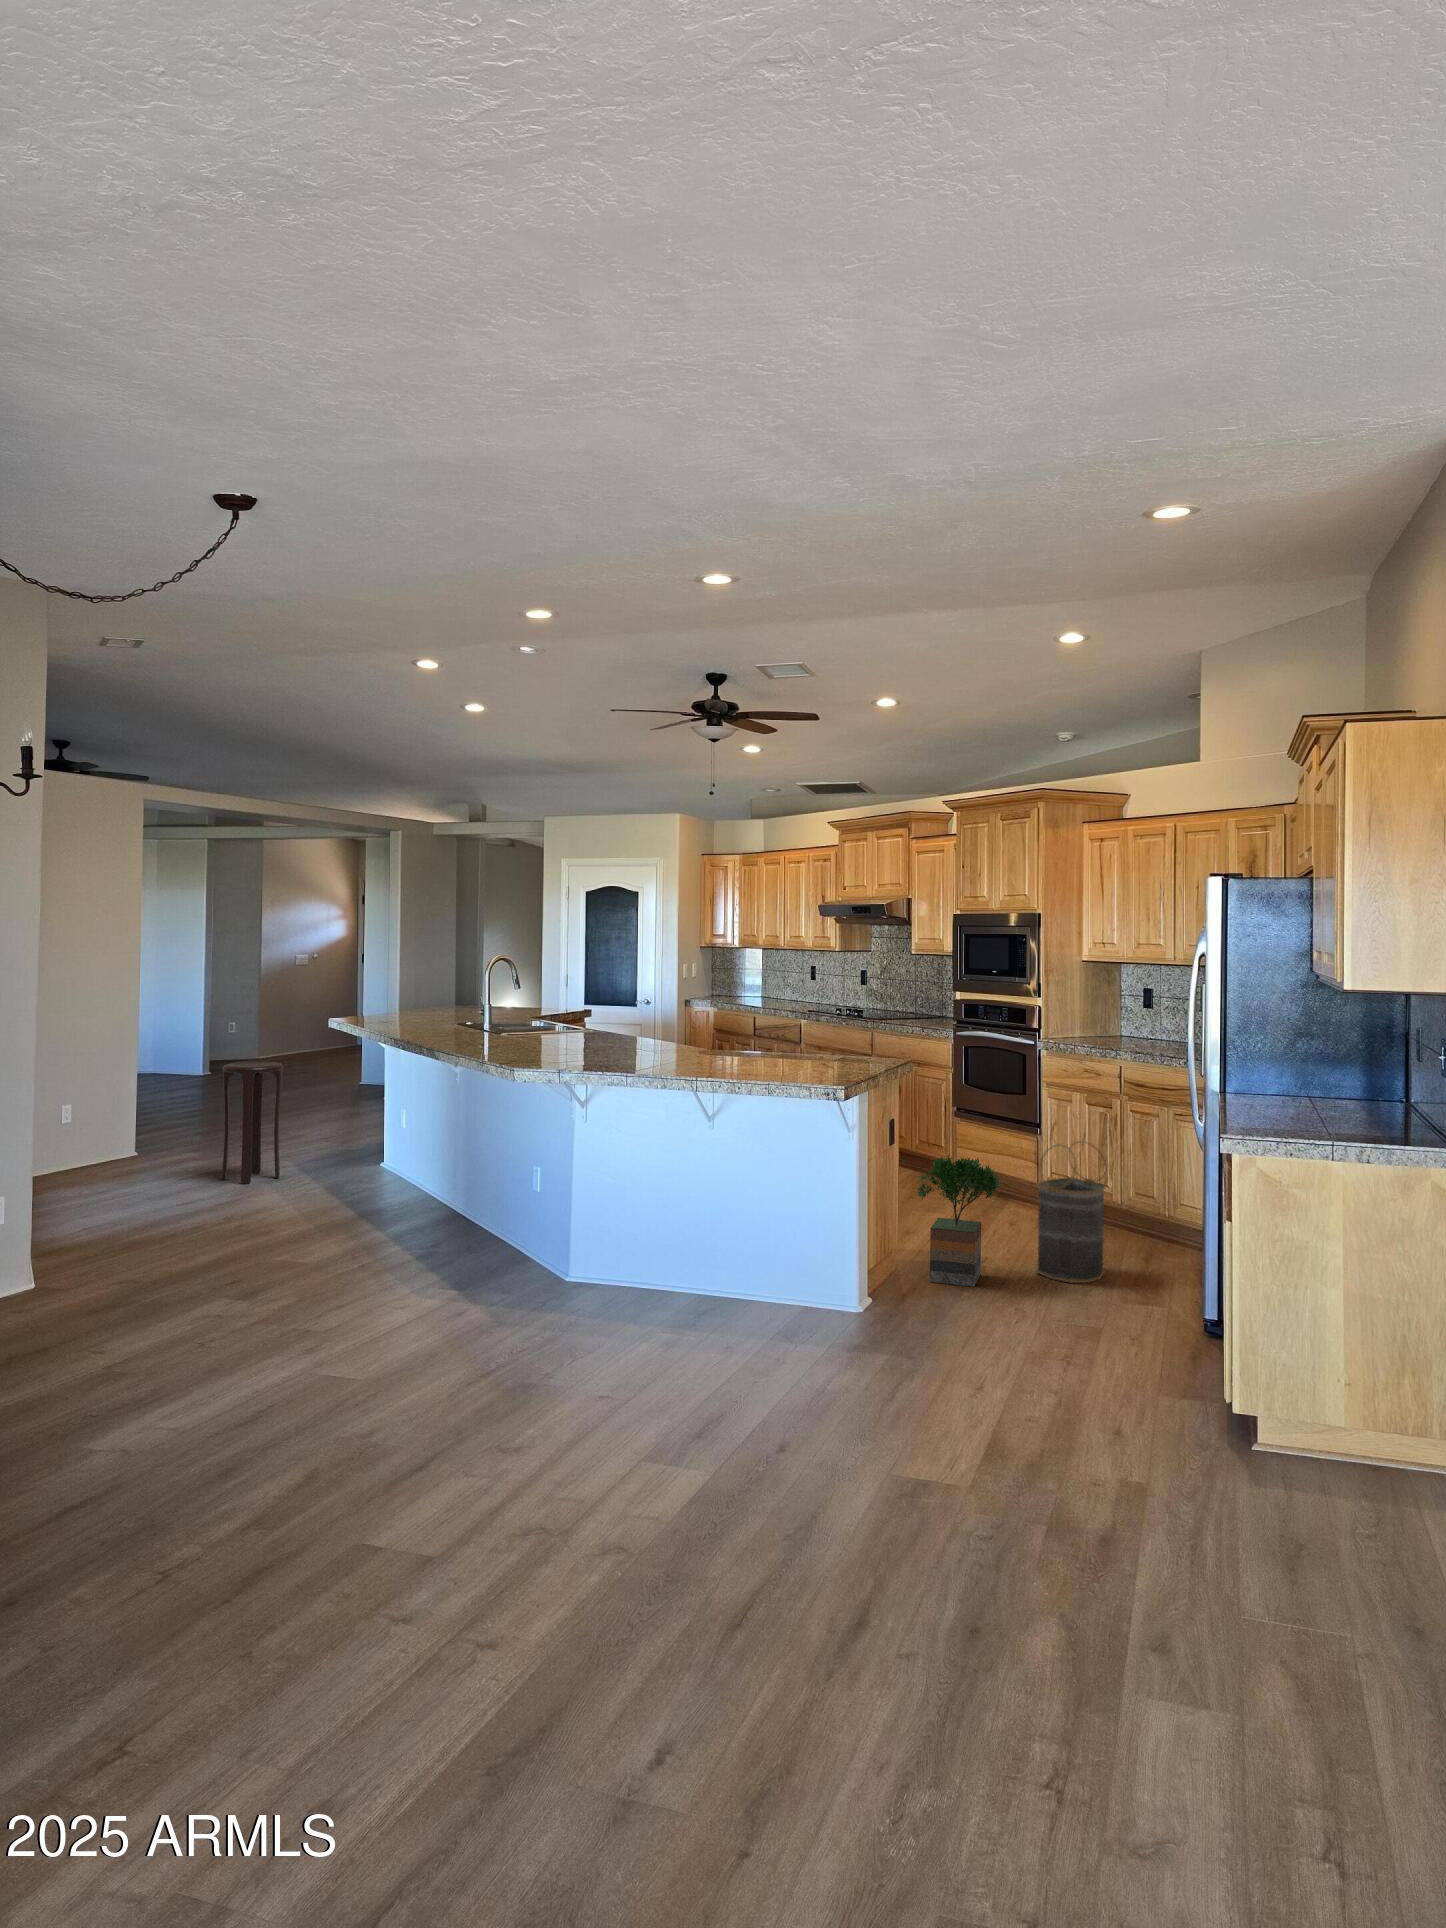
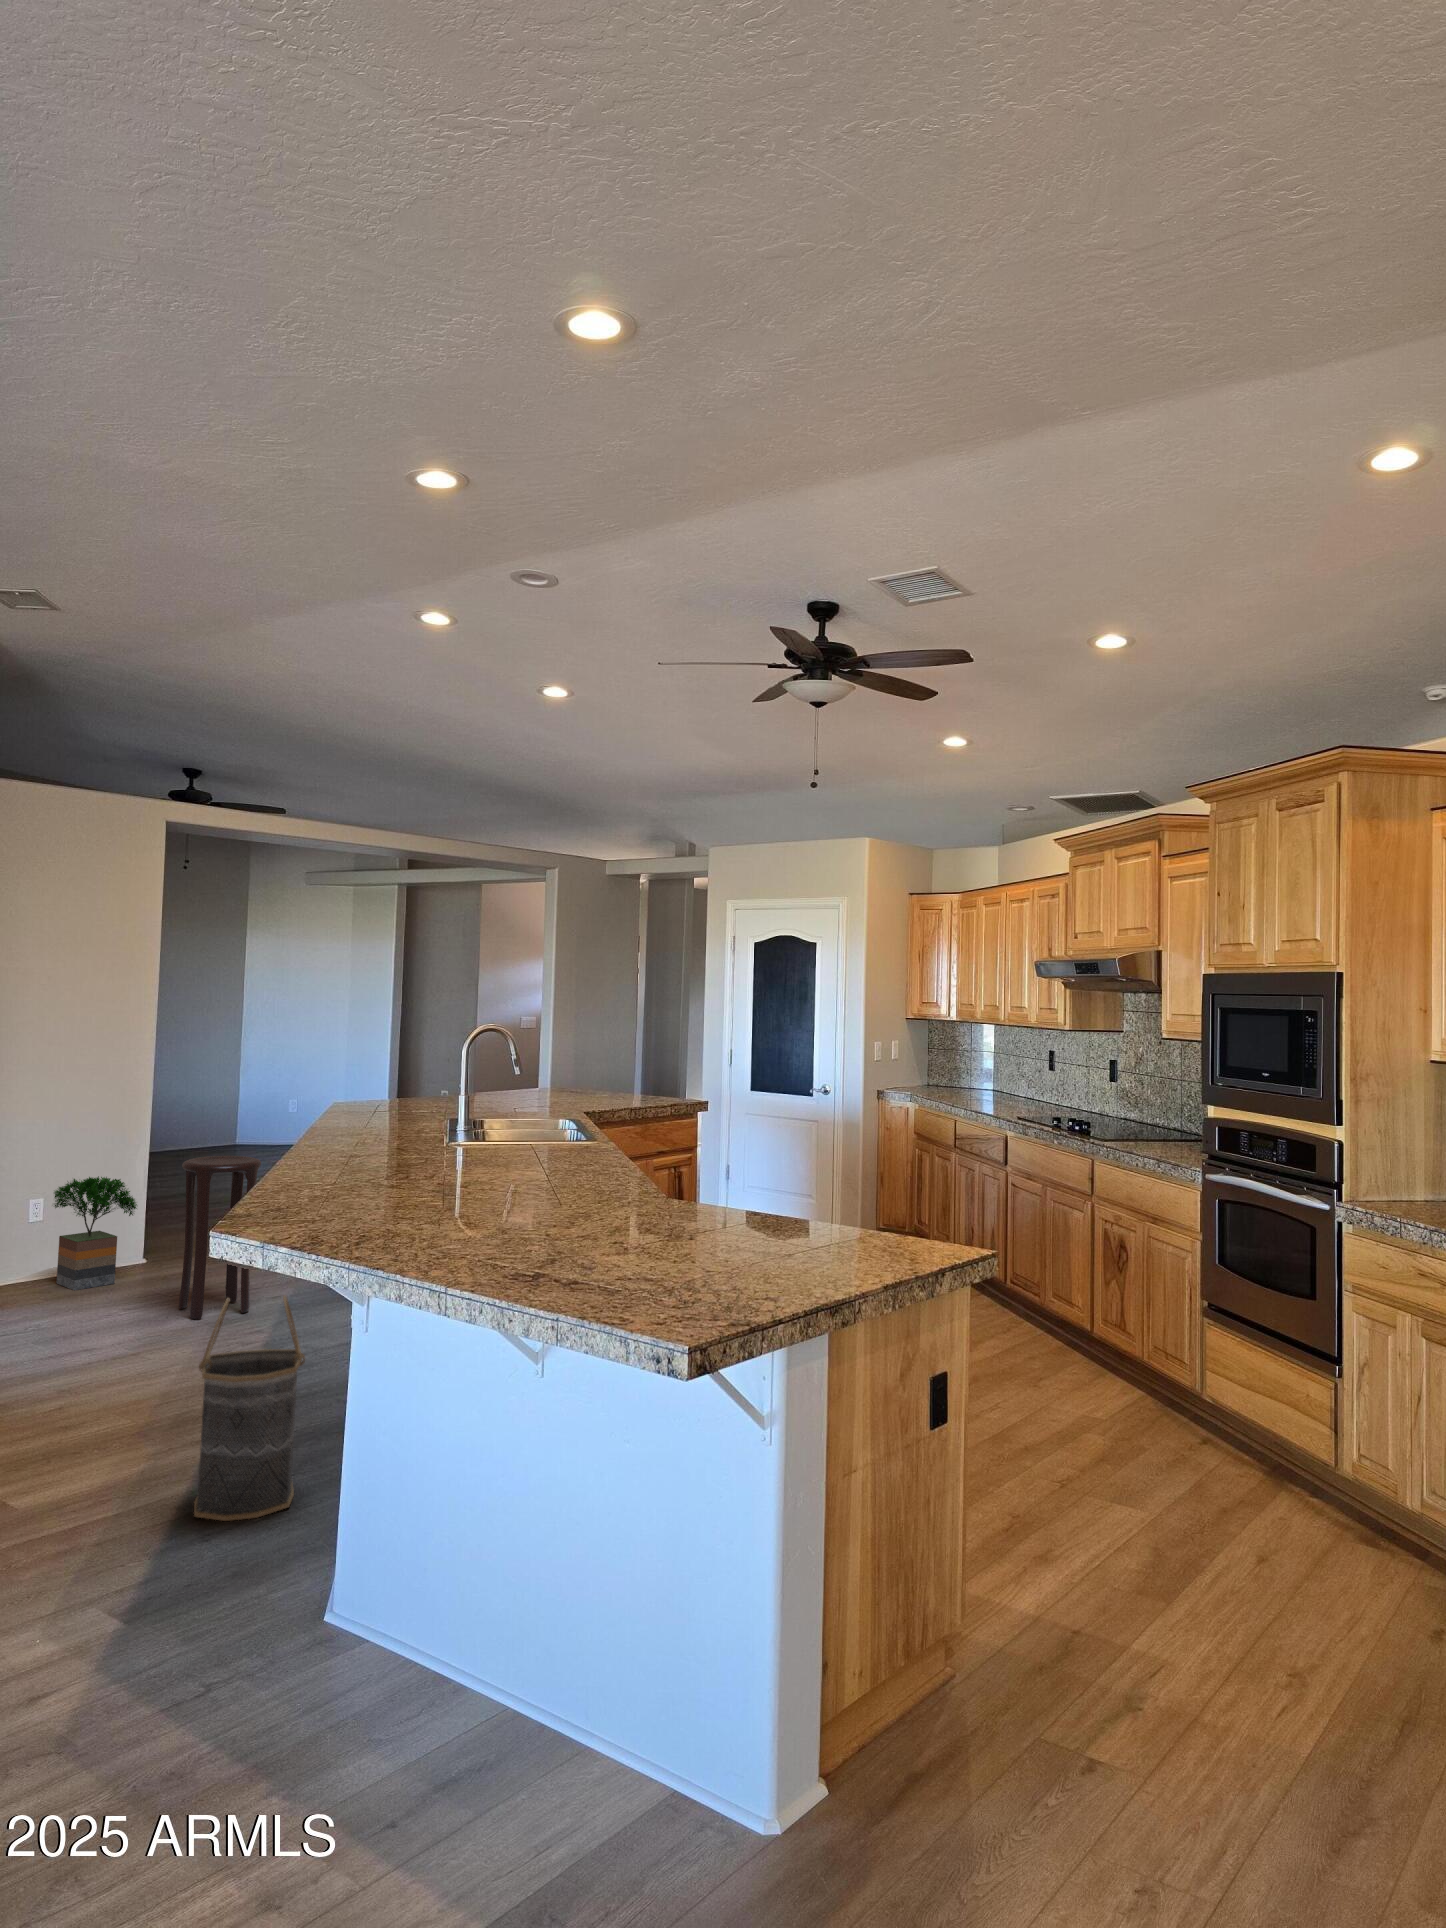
basket: present [1036,1141,1106,1283] -> present [194,1296,305,1521]
potted tree: present [917,1157,1000,1287] -> present [54,1176,137,1290]

